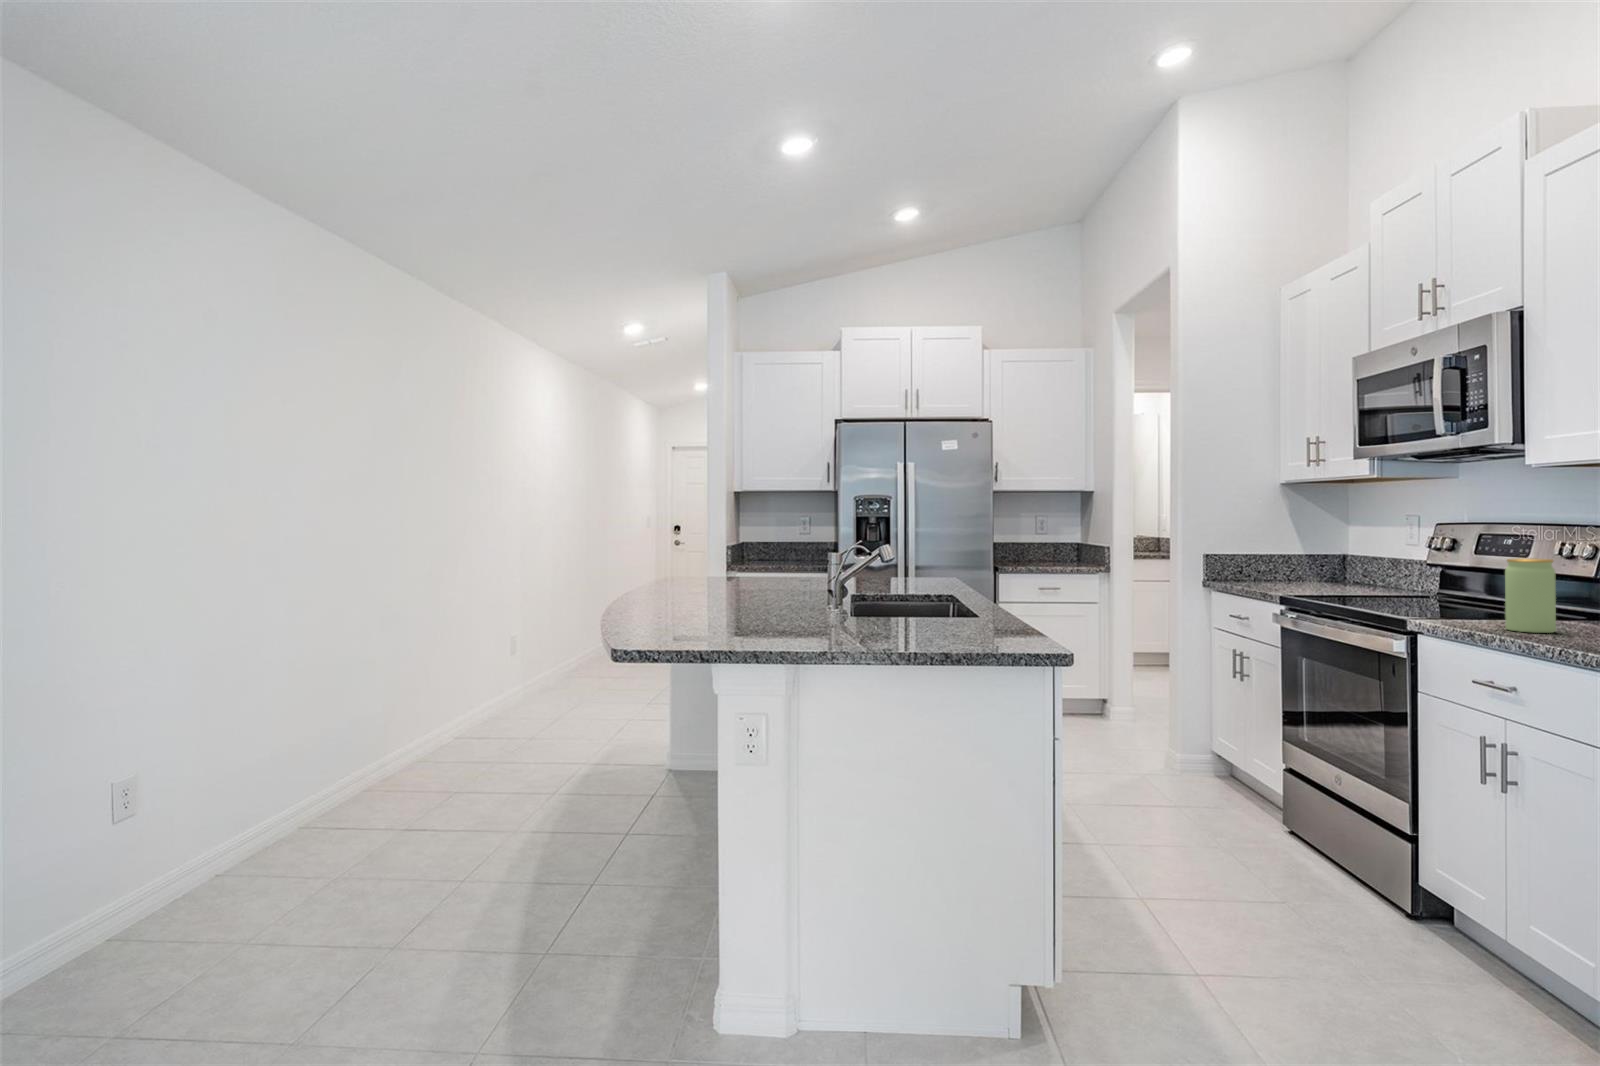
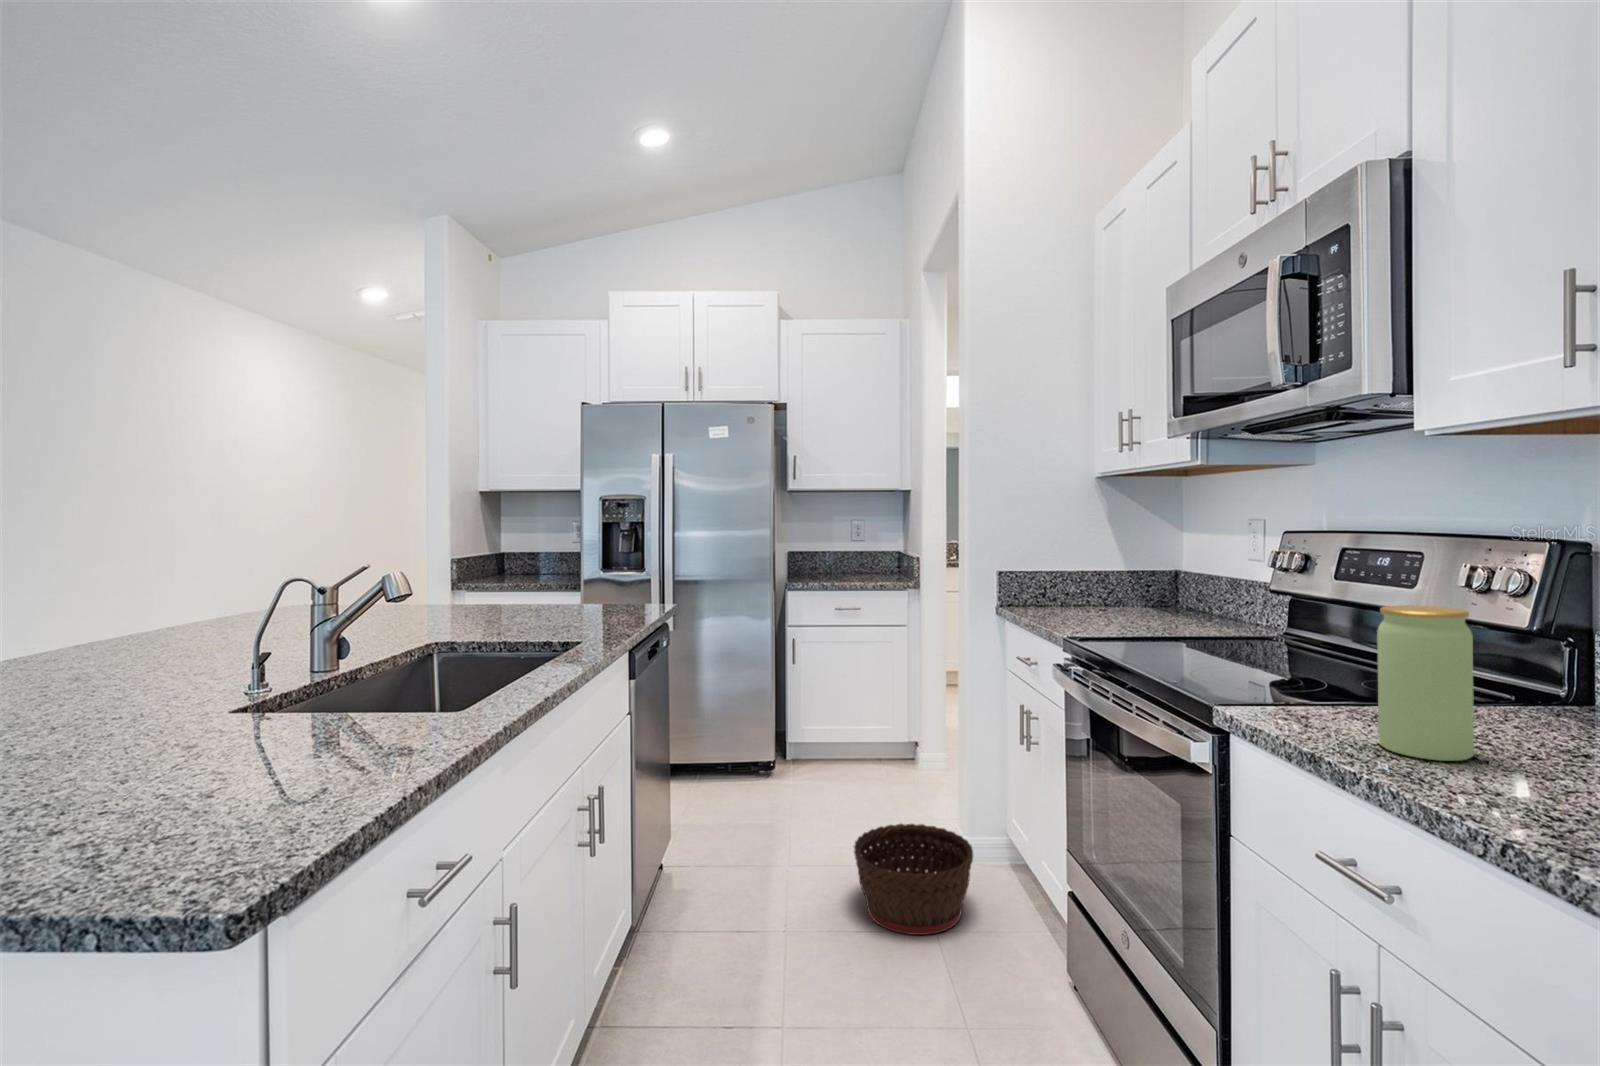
basket: none [1108,736,1200,804] -> present [854,824,973,935]

